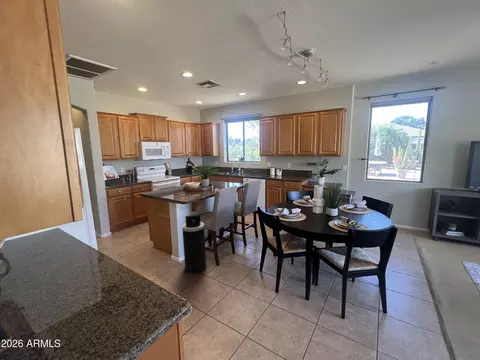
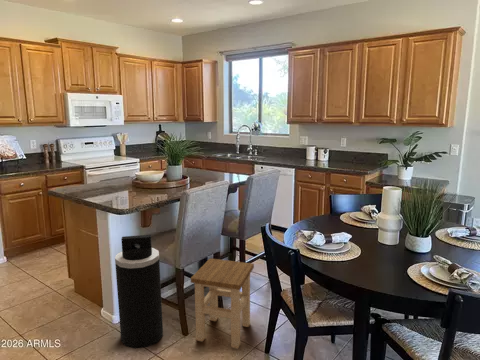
stool: none [221,226,251,270] -> present [191,258,254,349]

